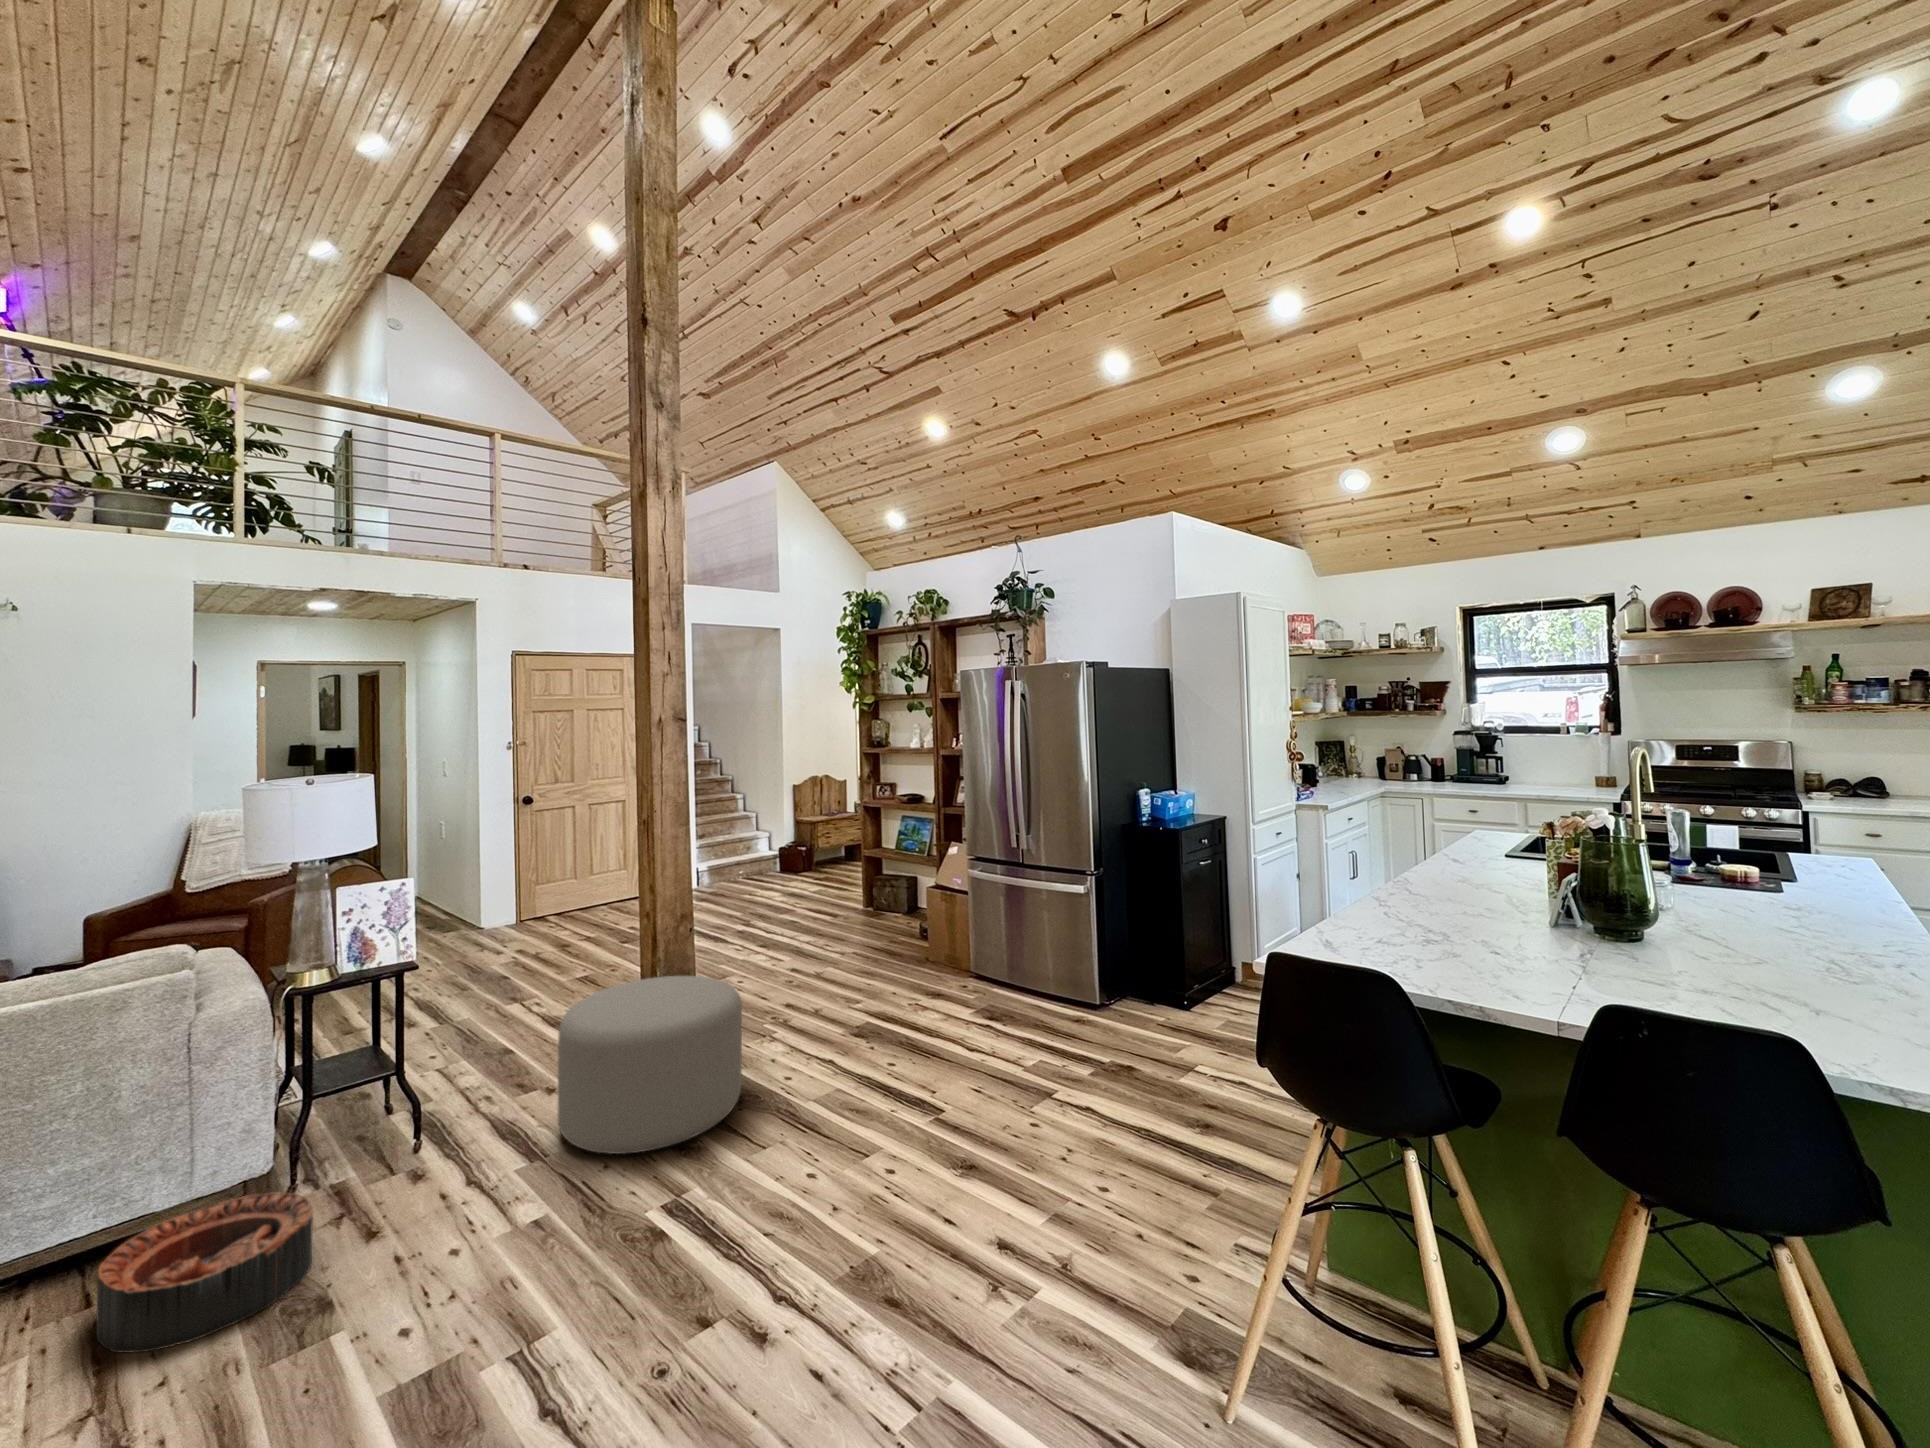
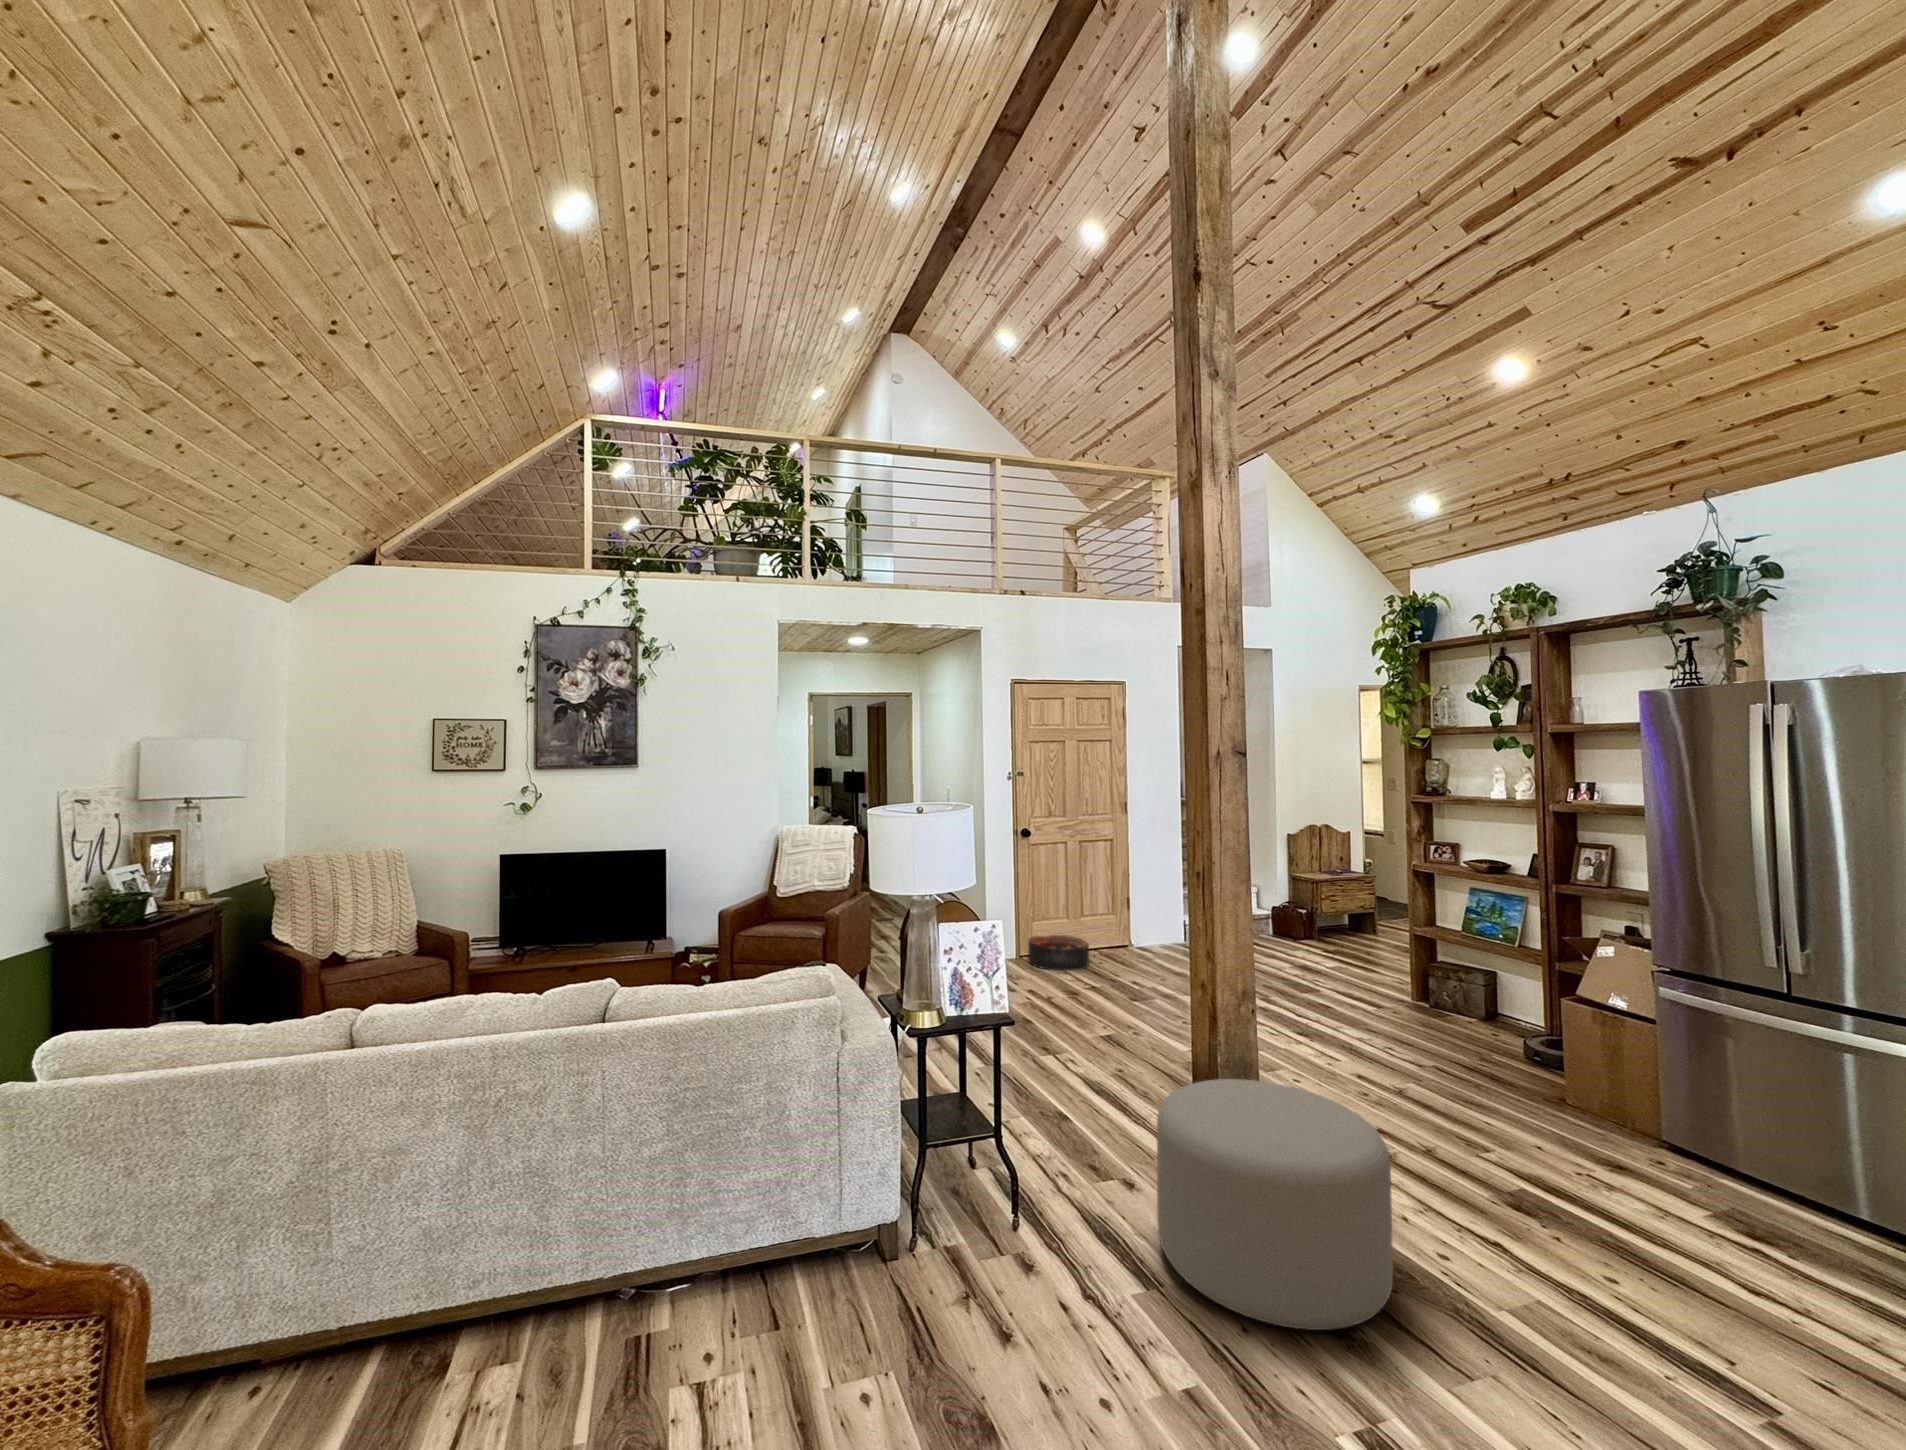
basket: present [96,1192,313,1353] -> present [1028,935,1089,971]

